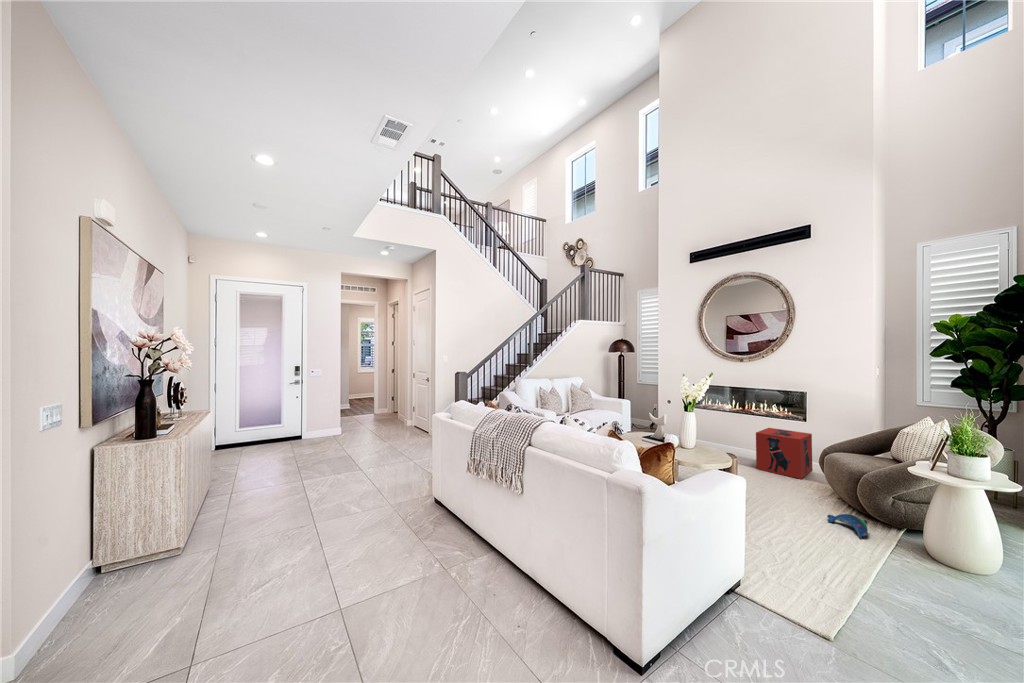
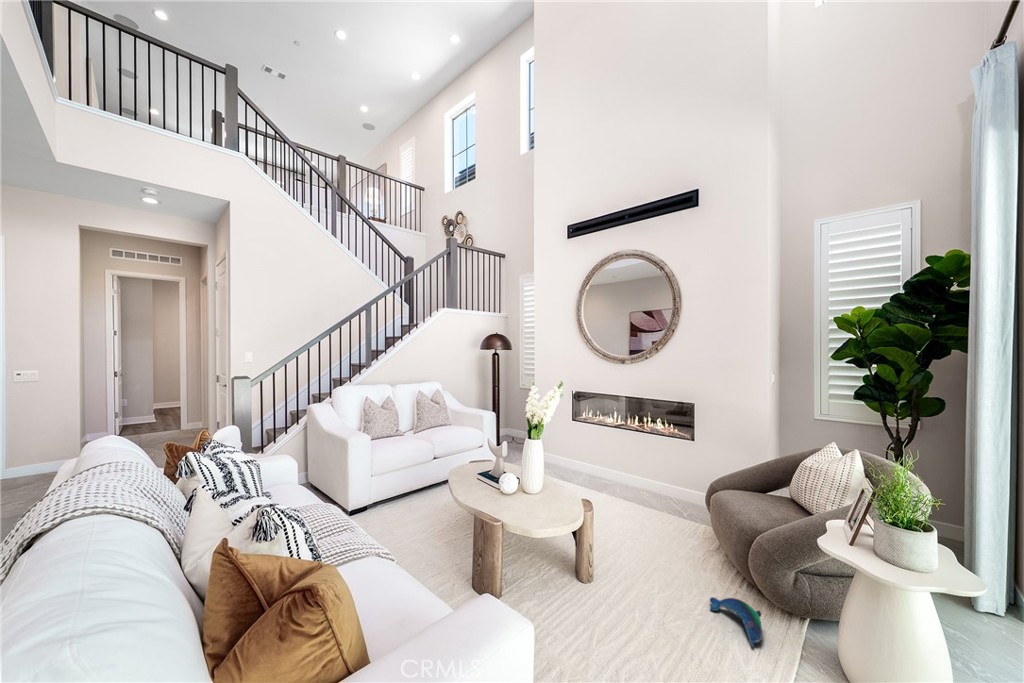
storage box: present [756,428,812,479] -> none [634,447,698,519]

